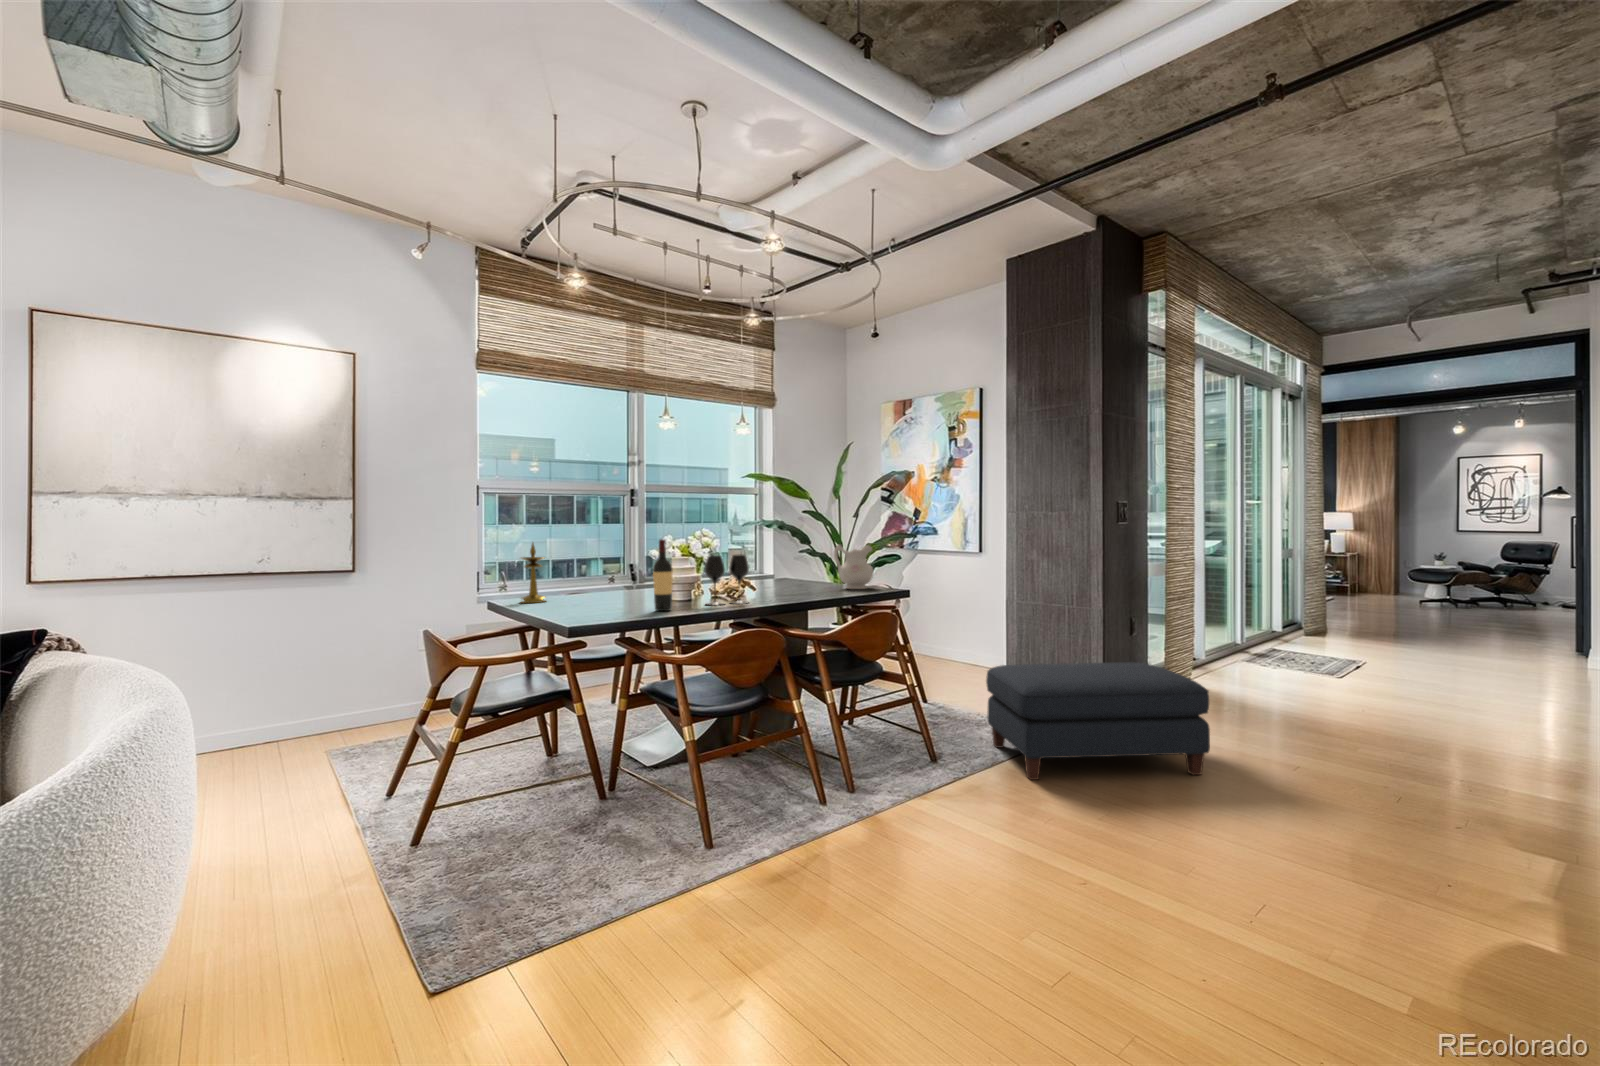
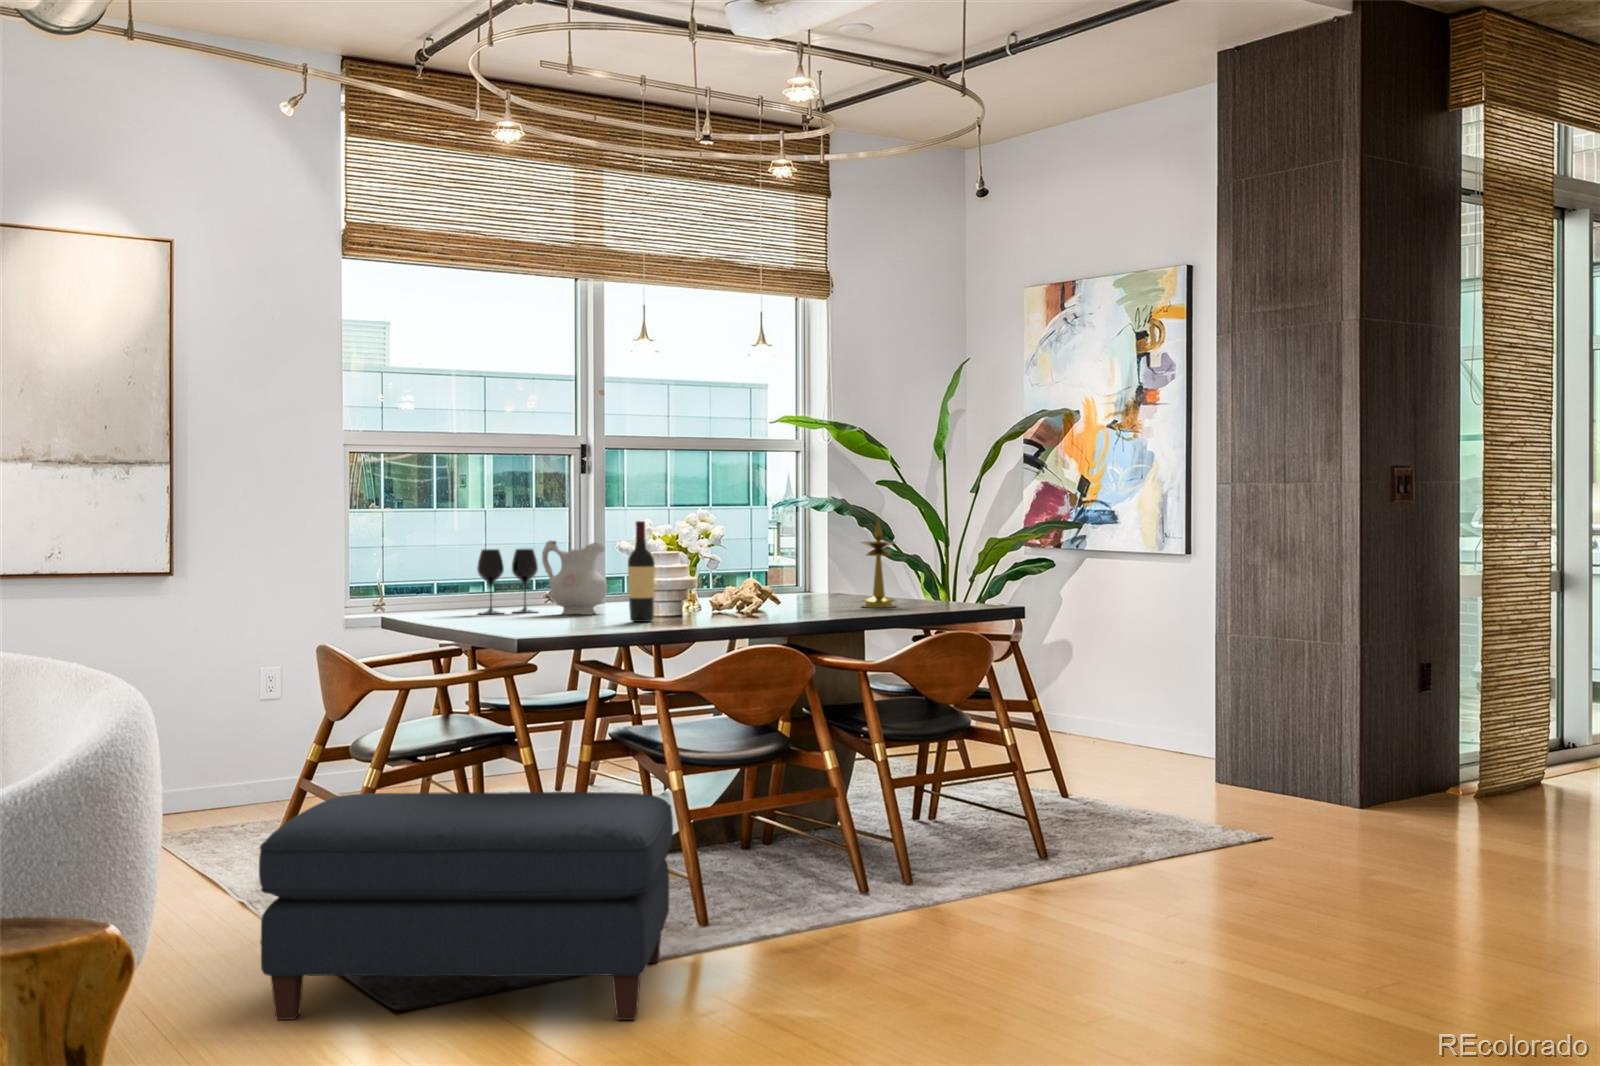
candlestick: present [521,543,546,603] -> present [862,520,896,608]
ceramic pitcher: present [834,544,873,589] -> present [542,541,607,615]
wine glass: present [705,555,749,606] -> present [477,549,538,614]
ottoman: present [986,662,1210,780] -> present [259,792,673,1020]

